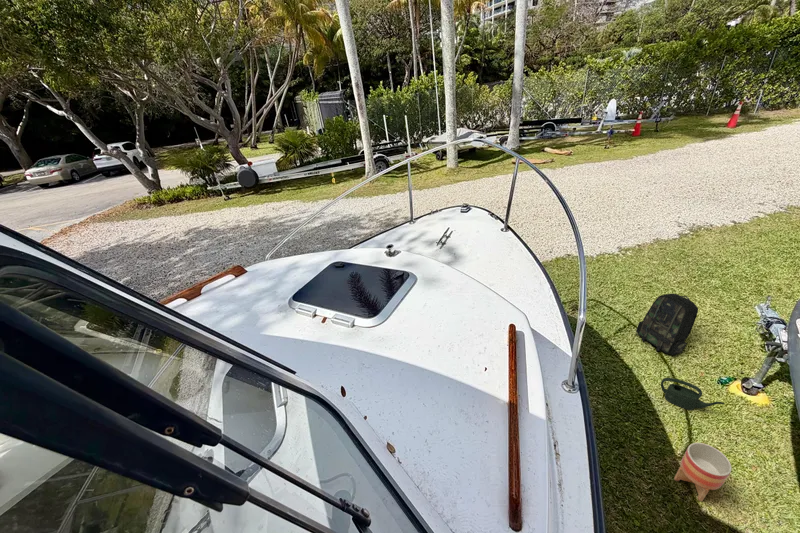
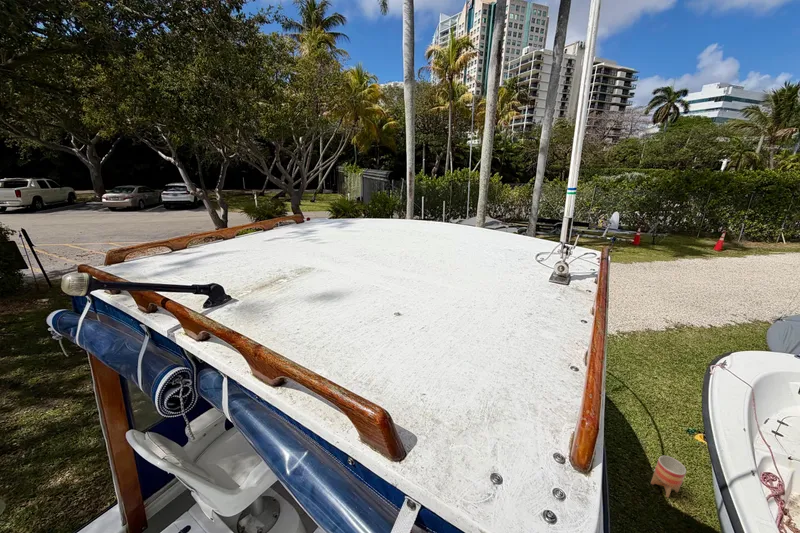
backpack: present [636,293,698,355] -> none [628,364,673,410]
watering can: present [661,378,724,410] -> none [644,420,688,446]

